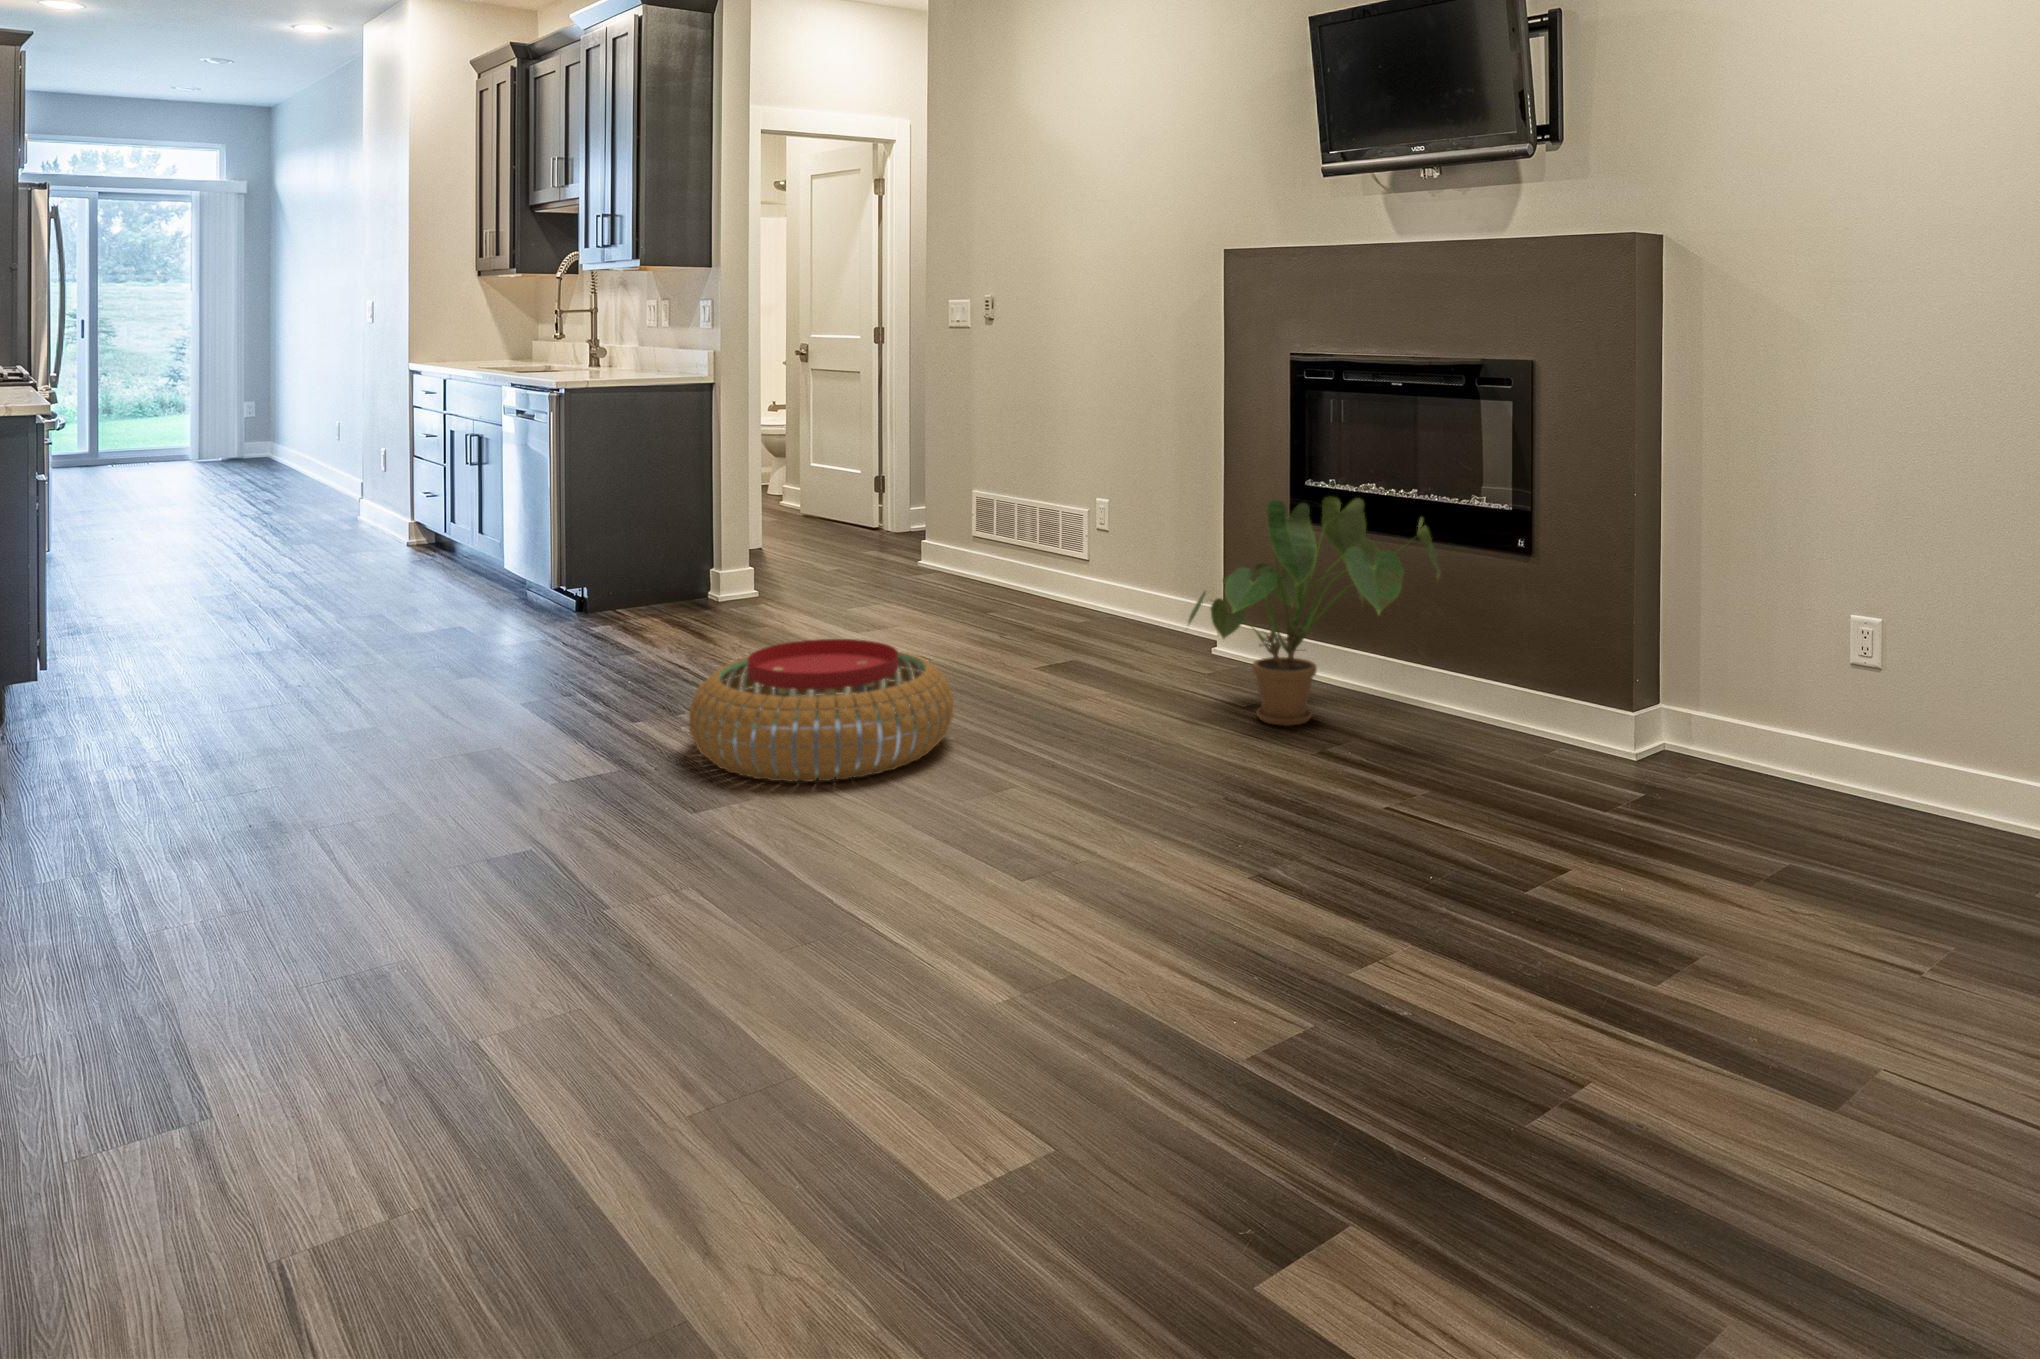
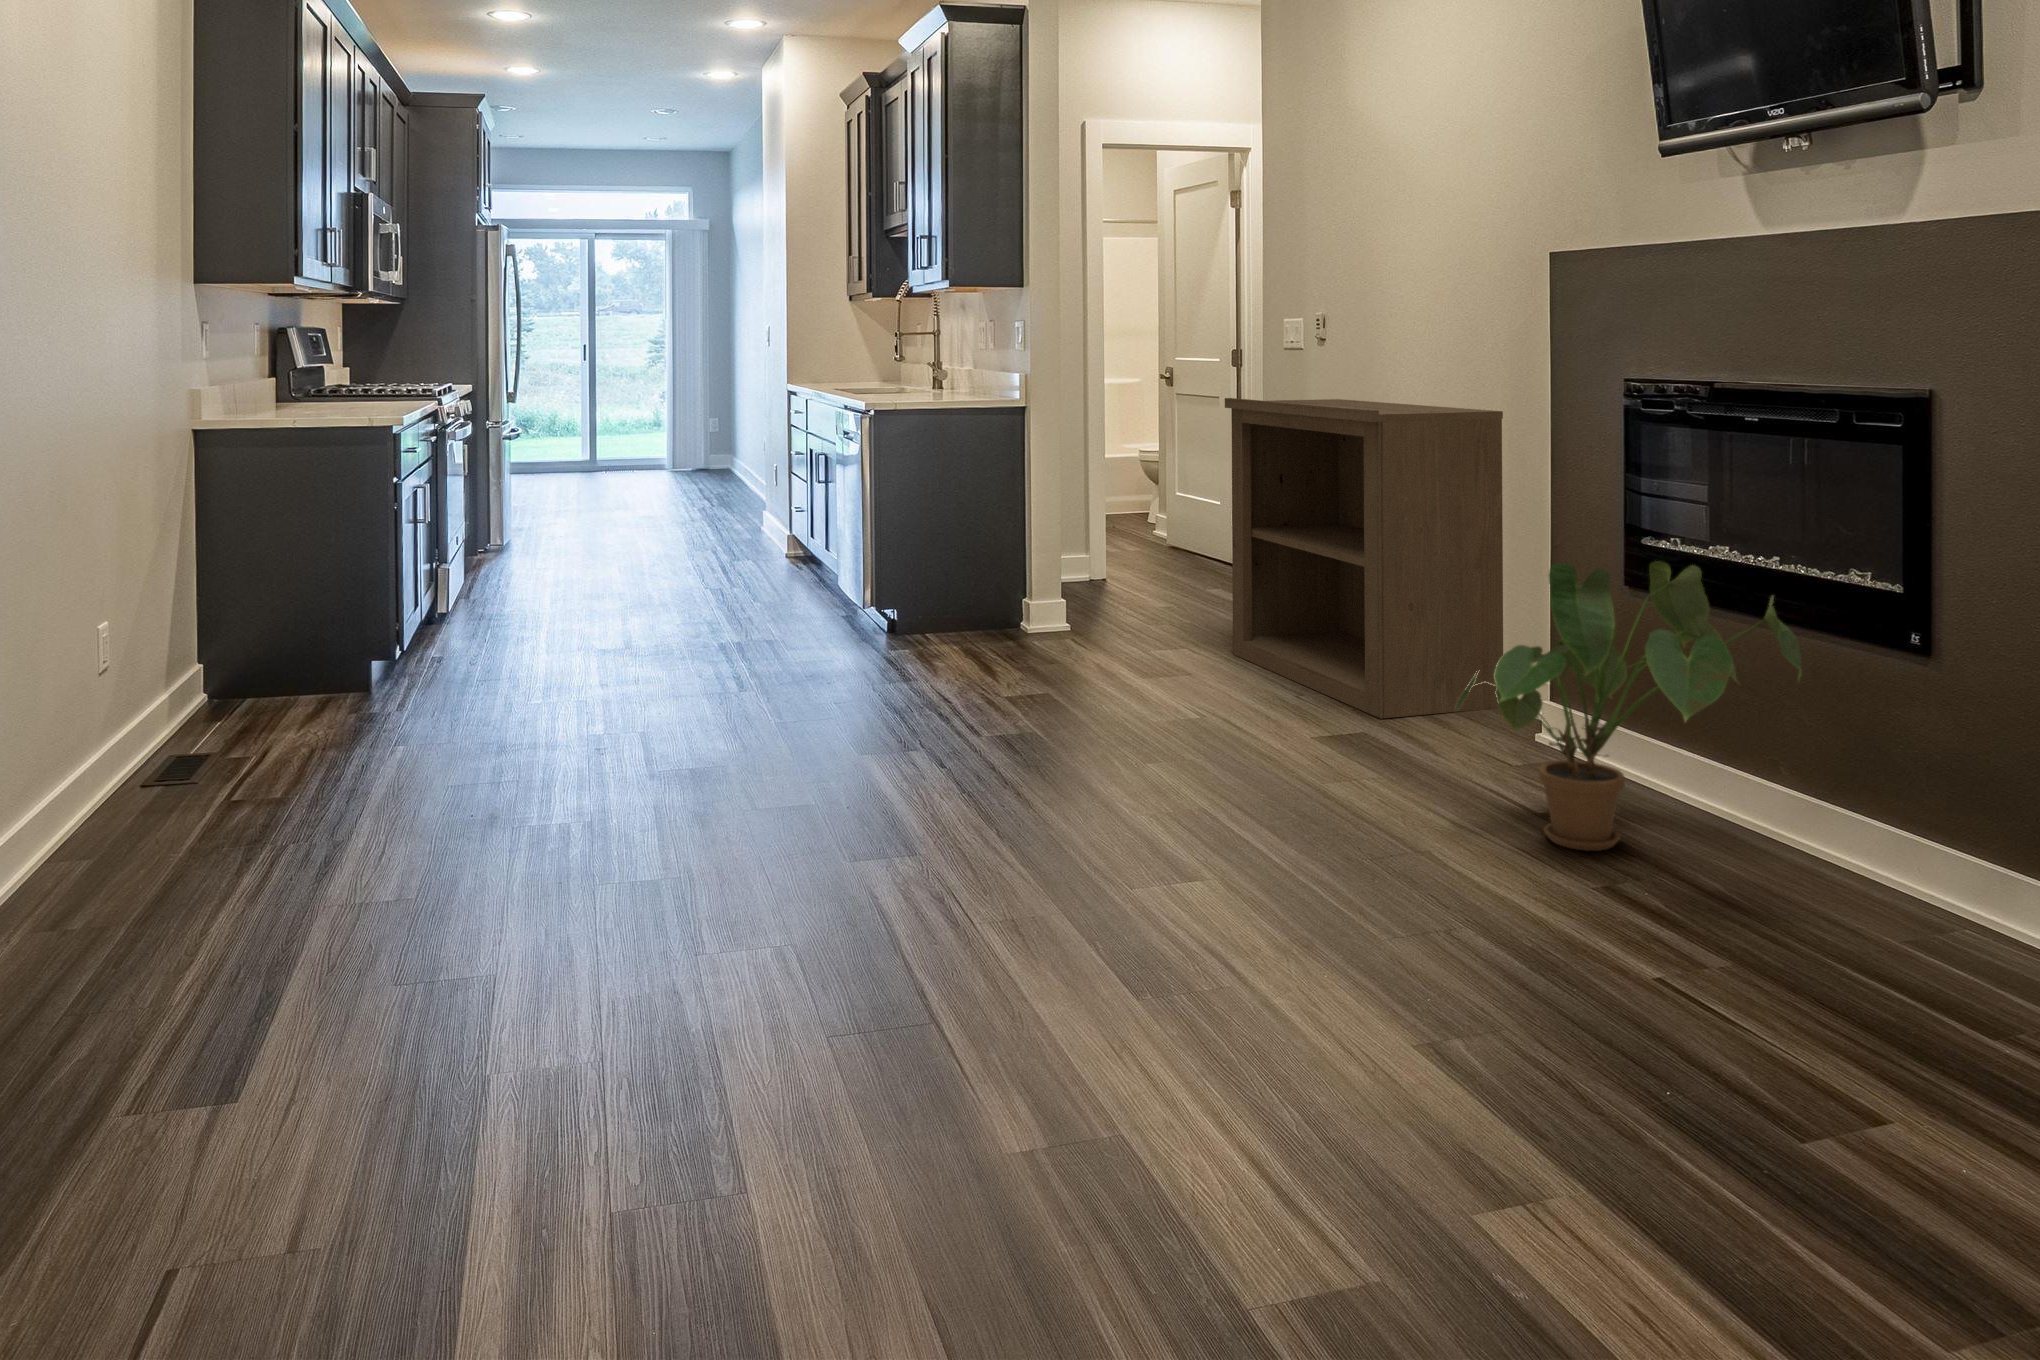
bookshelf: none [921,373,1174,644] -> present [1225,398,1503,719]
pouf: present [689,639,953,782] -> none [878,692,1163,852]

